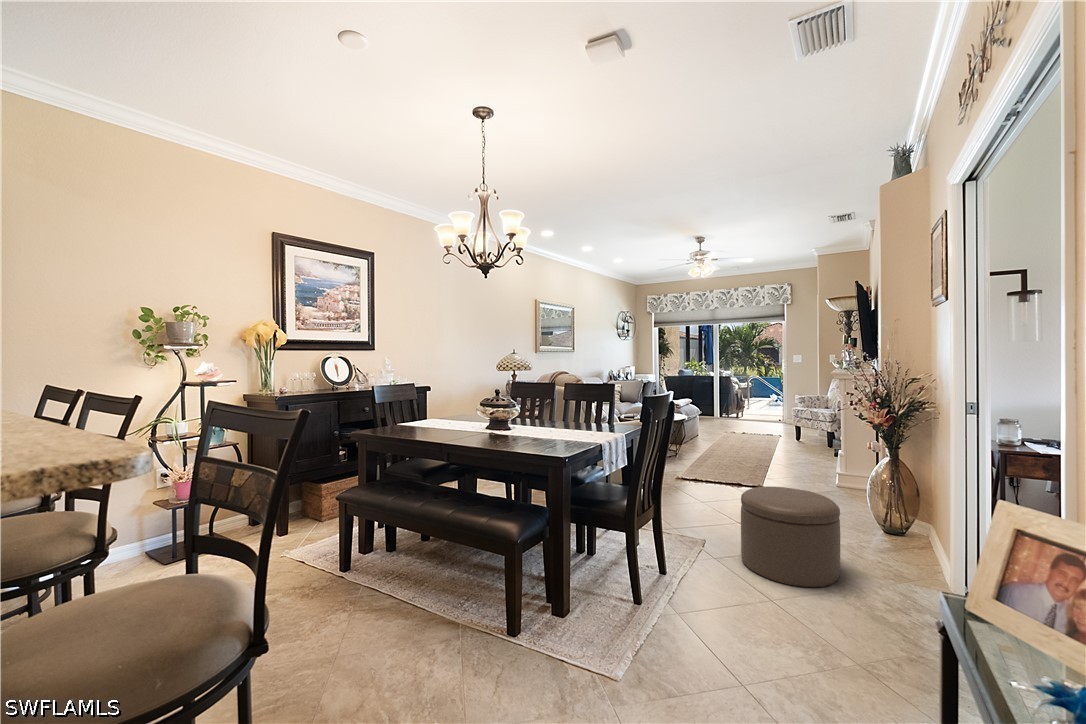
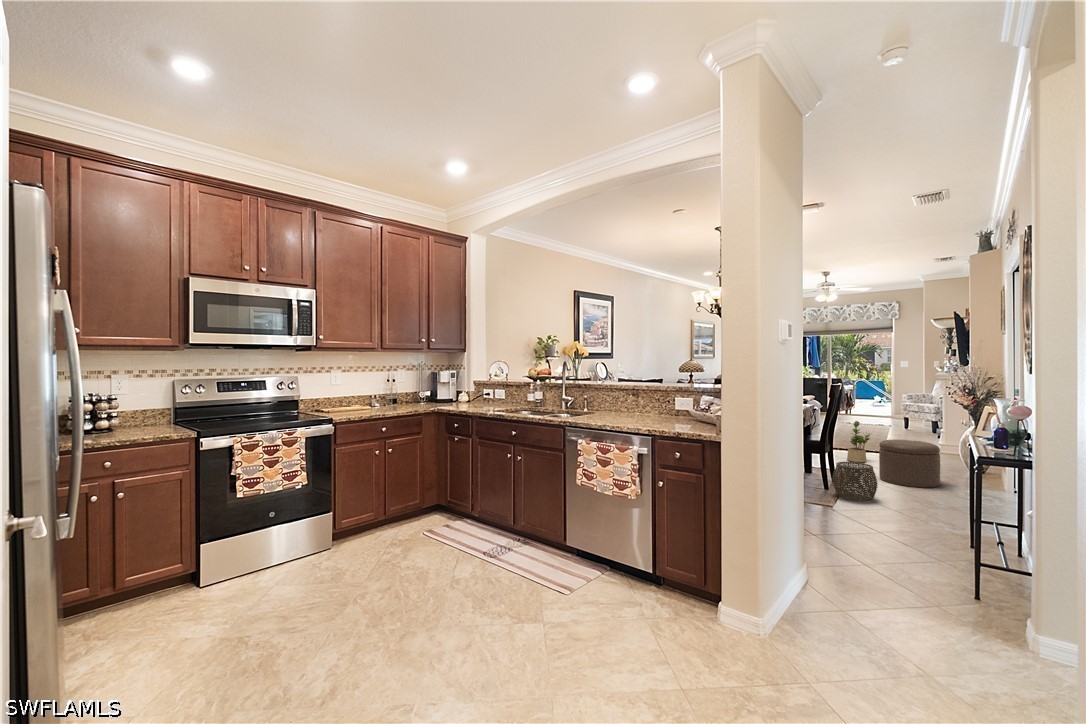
potted plant: none [706,446,741,512] -> present [847,421,870,462]
woven basket: none [632,556,718,659] -> present [832,462,878,501]

